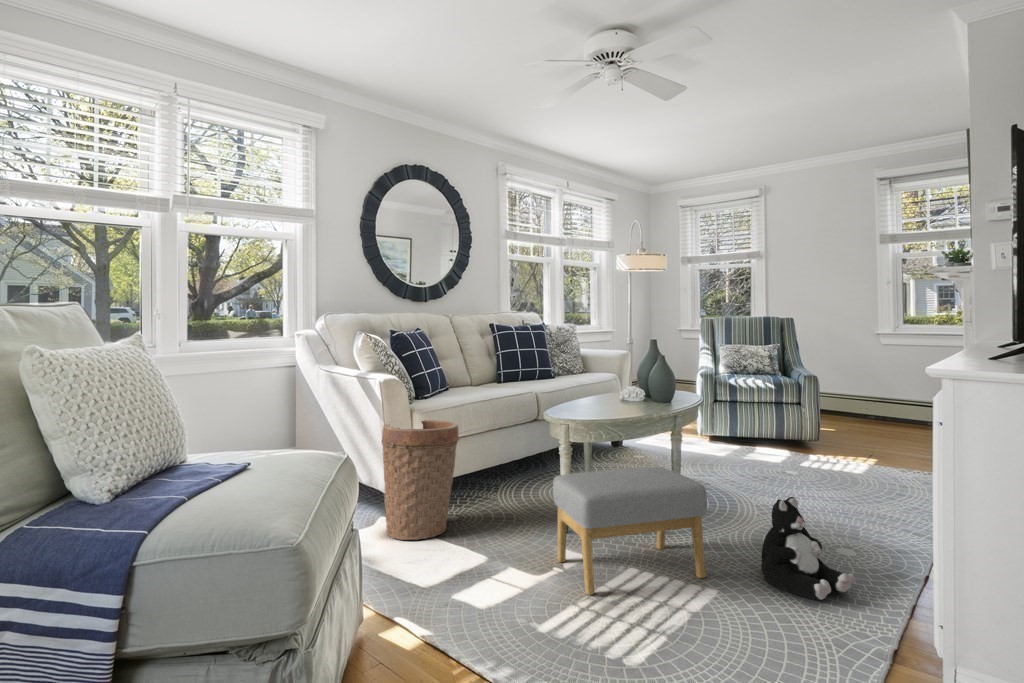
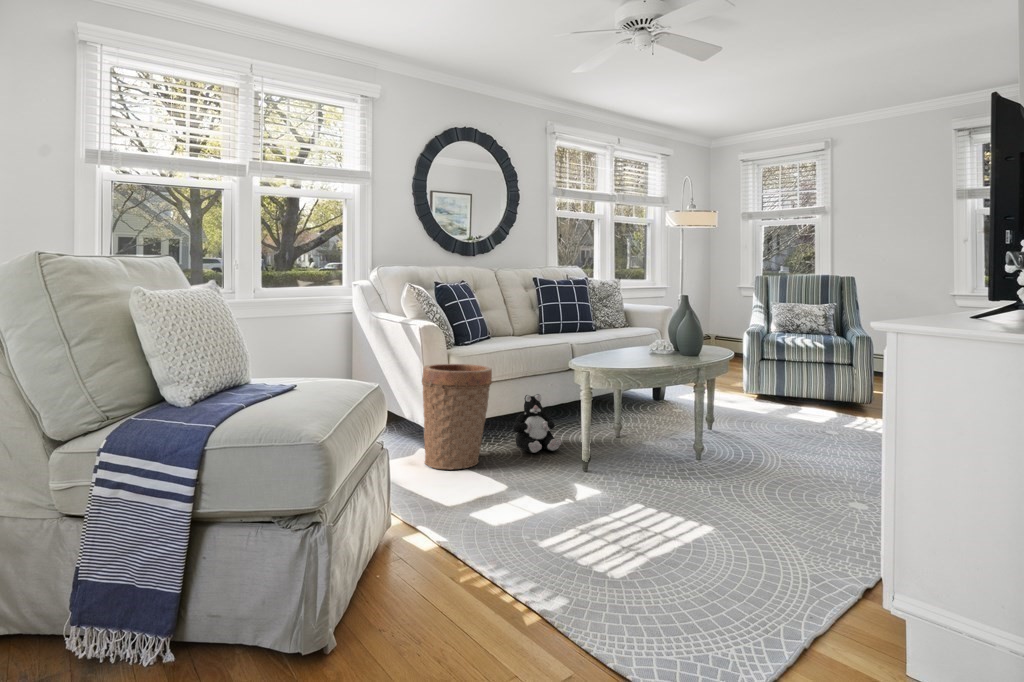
footstool: present [553,466,707,595] -> none [570,414,710,521]
plush toy: present [761,497,855,600] -> present [513,394,561,453]

